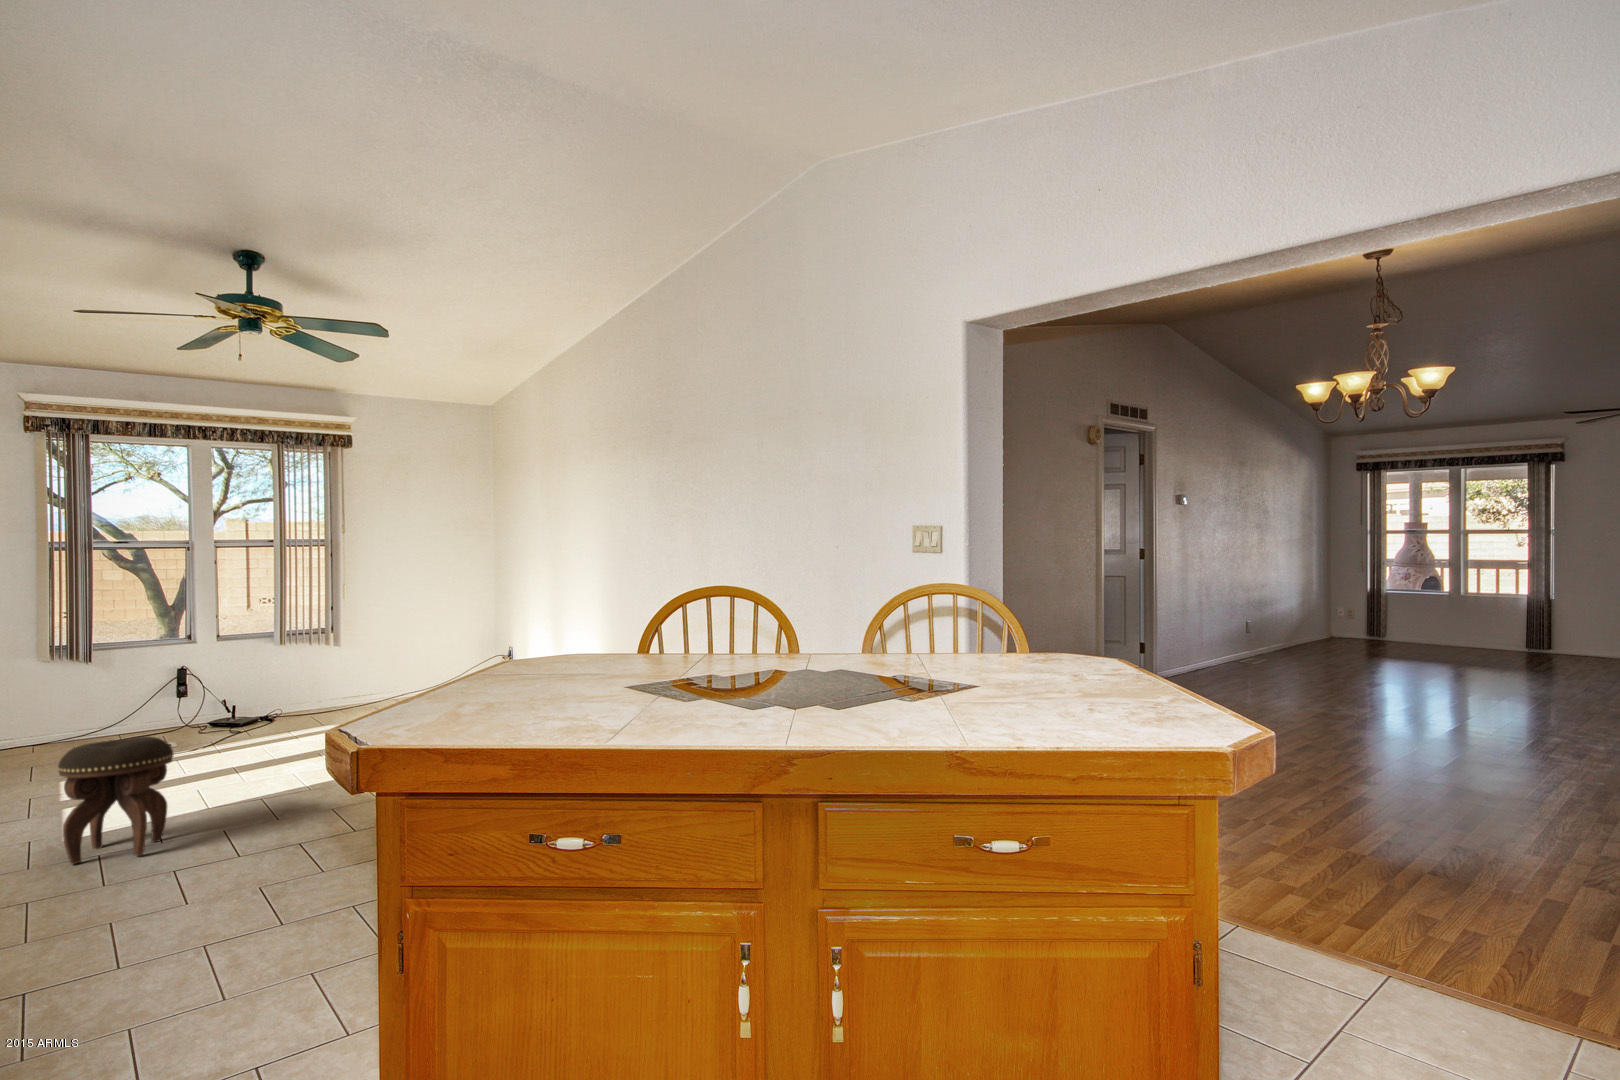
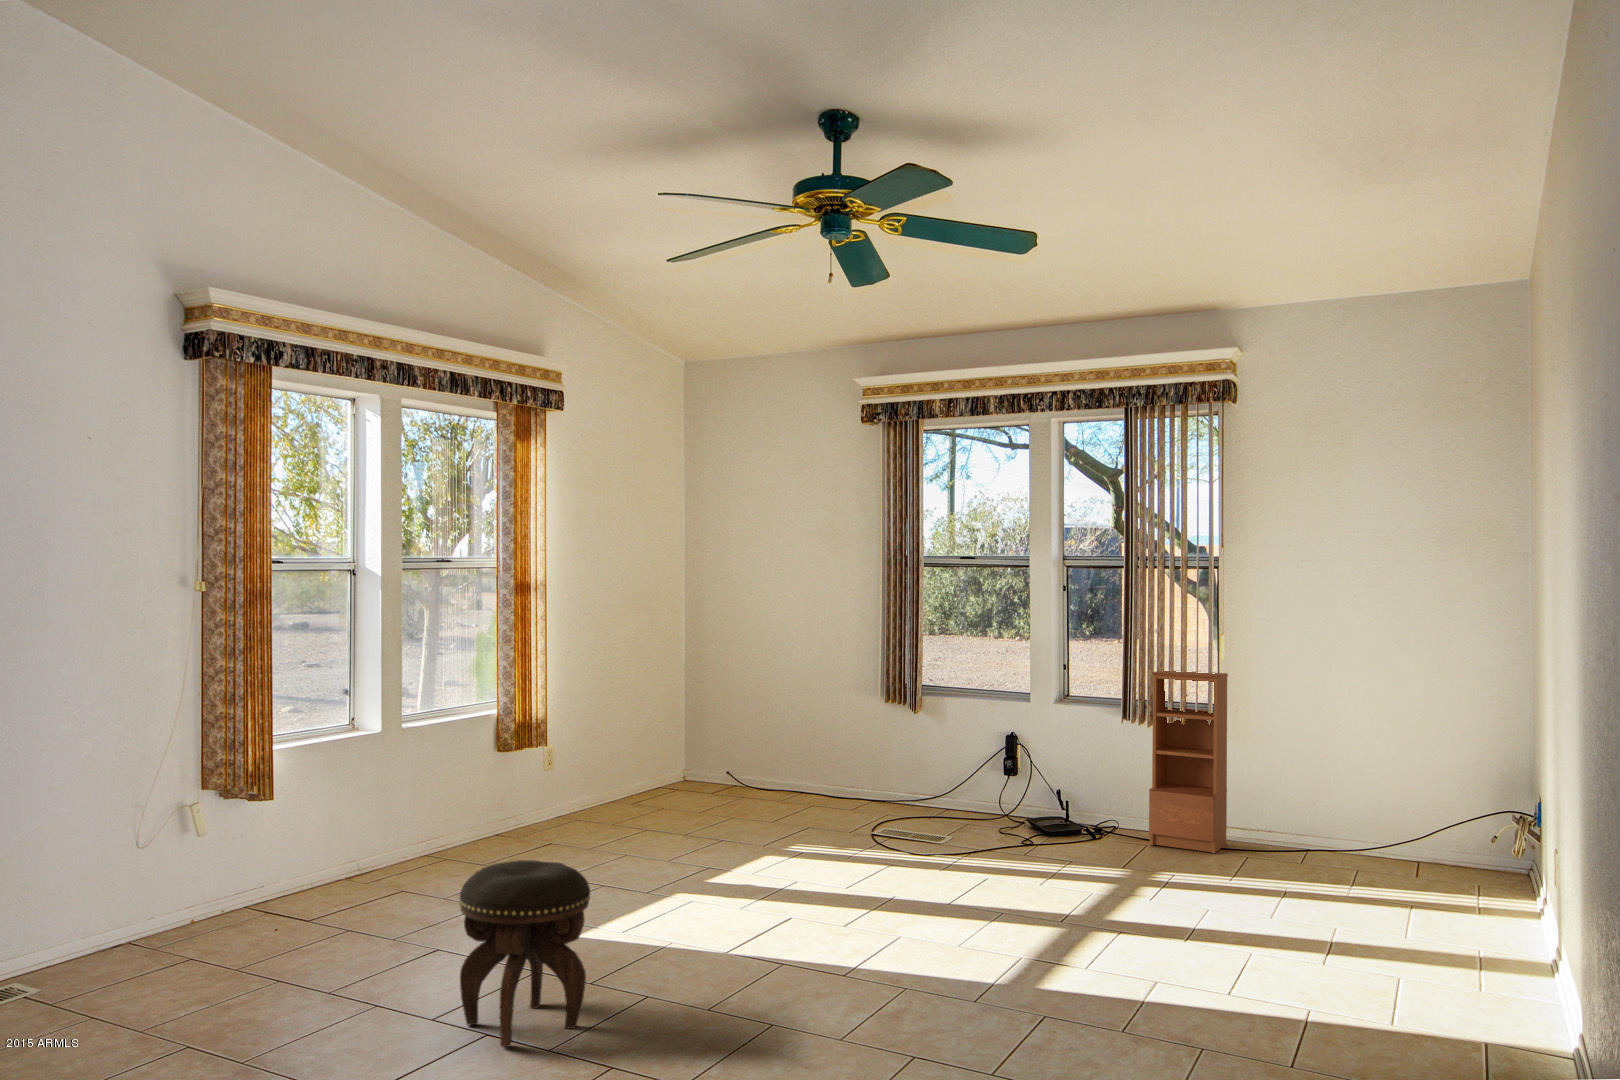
bookcase: none [304,608,352,715] -> present [1149,670,1228,853]

